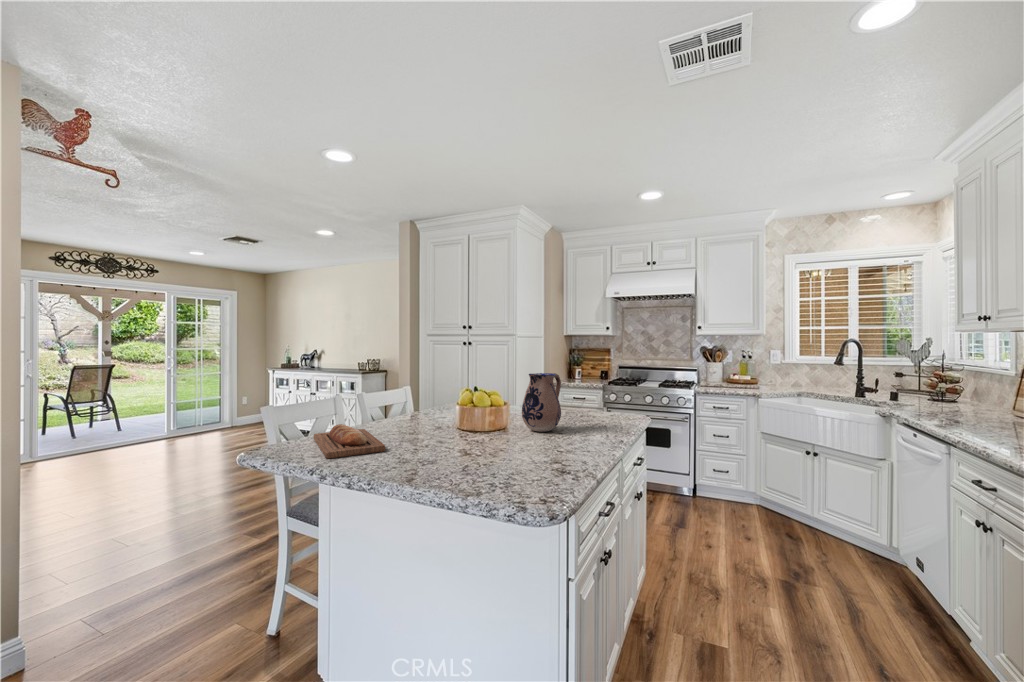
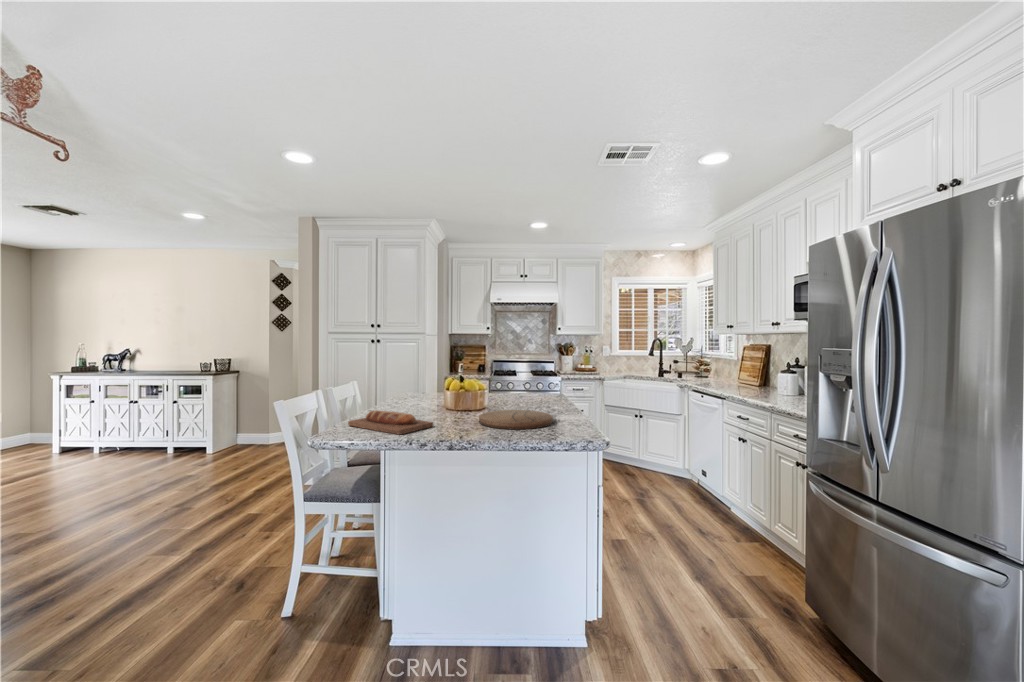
ceramic pitcher: present [522,373,561,432] -> none [499,363,528,407]
cutting board: none [440,436,543,470] -> present [479,410,553,429]

